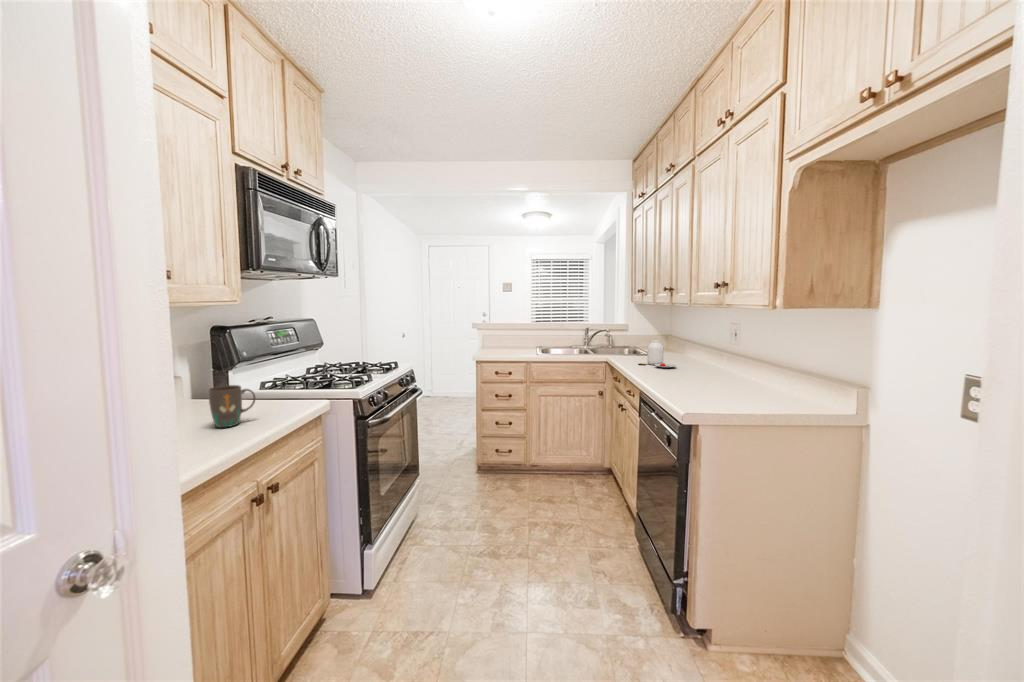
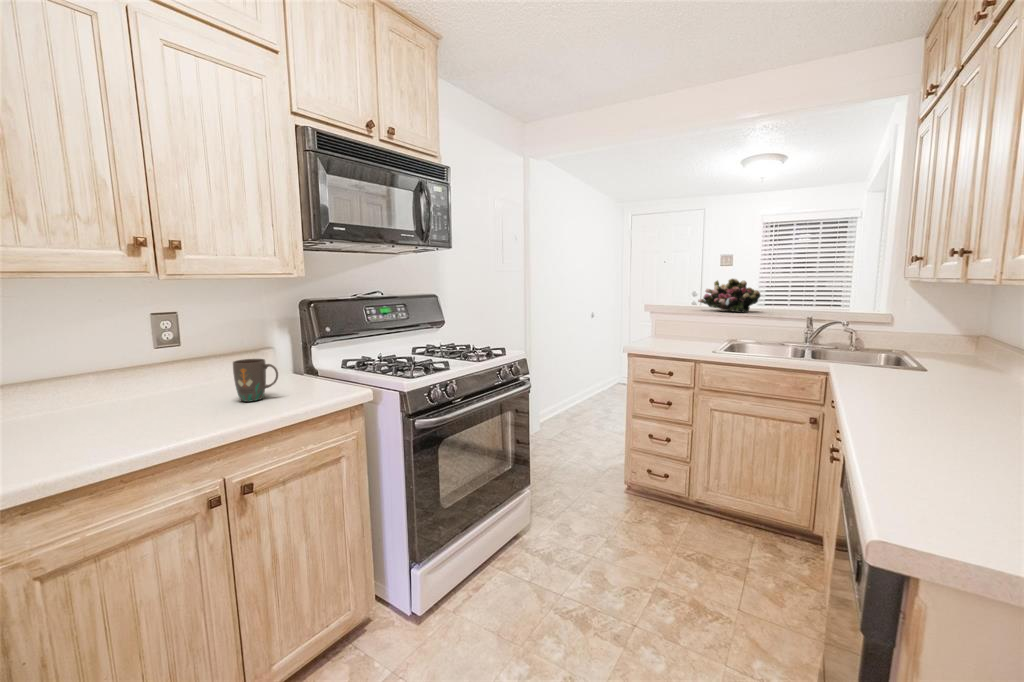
flower arrangement: none [512,302,553,326] -> present [698,279,760,313]
jar: present [640,340,676,368] -> none [879,345,964,398]

